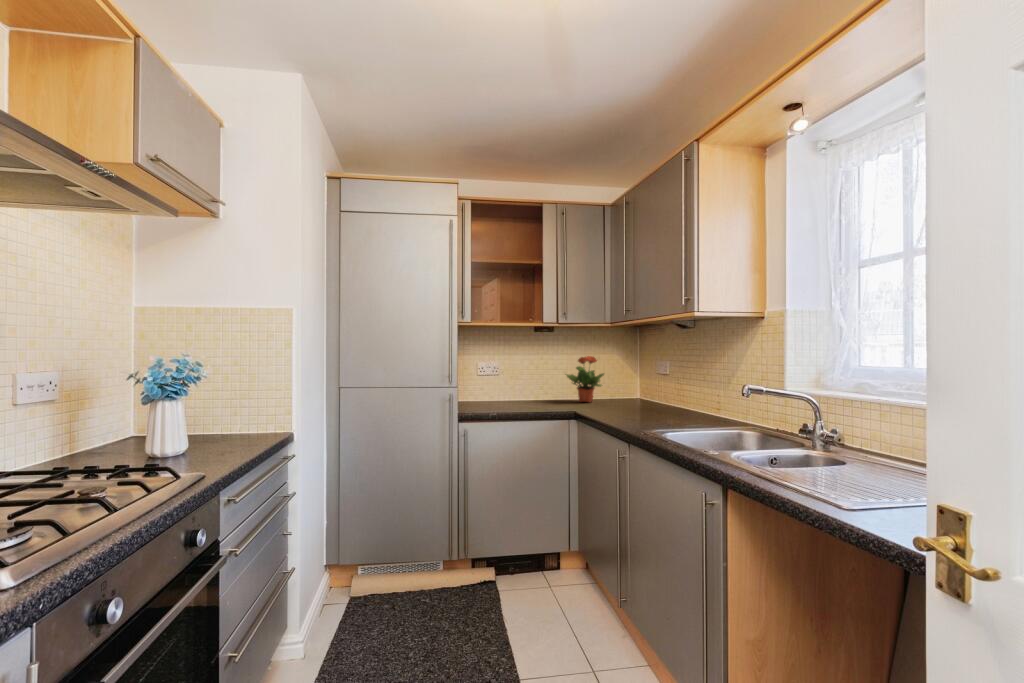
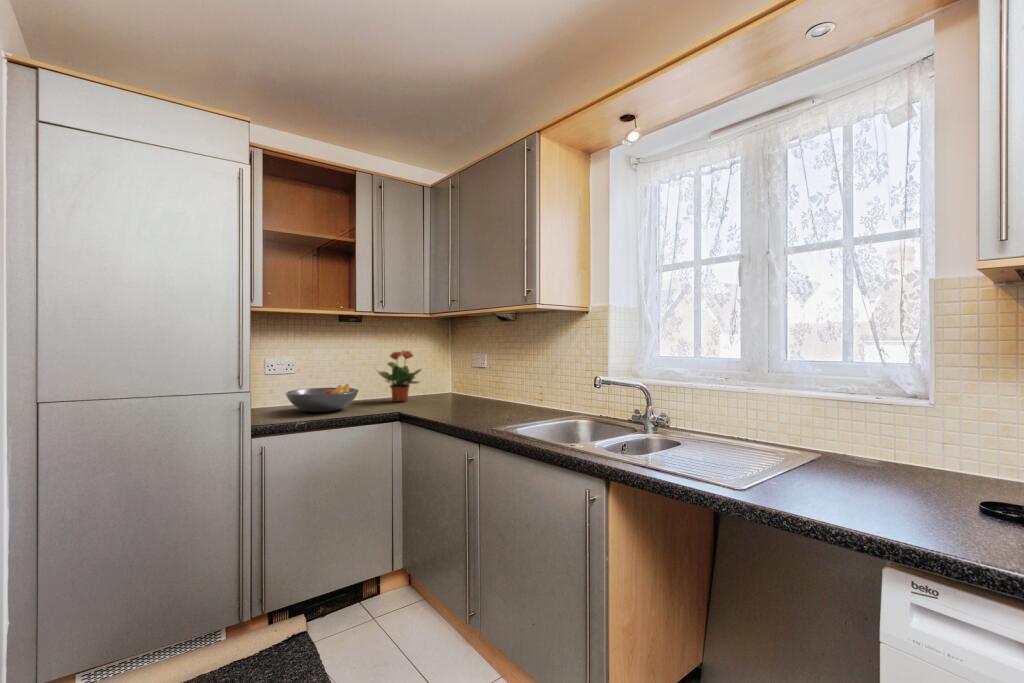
fruit bowl: none [489,384,546,406] -> present [285,384,359,412]

